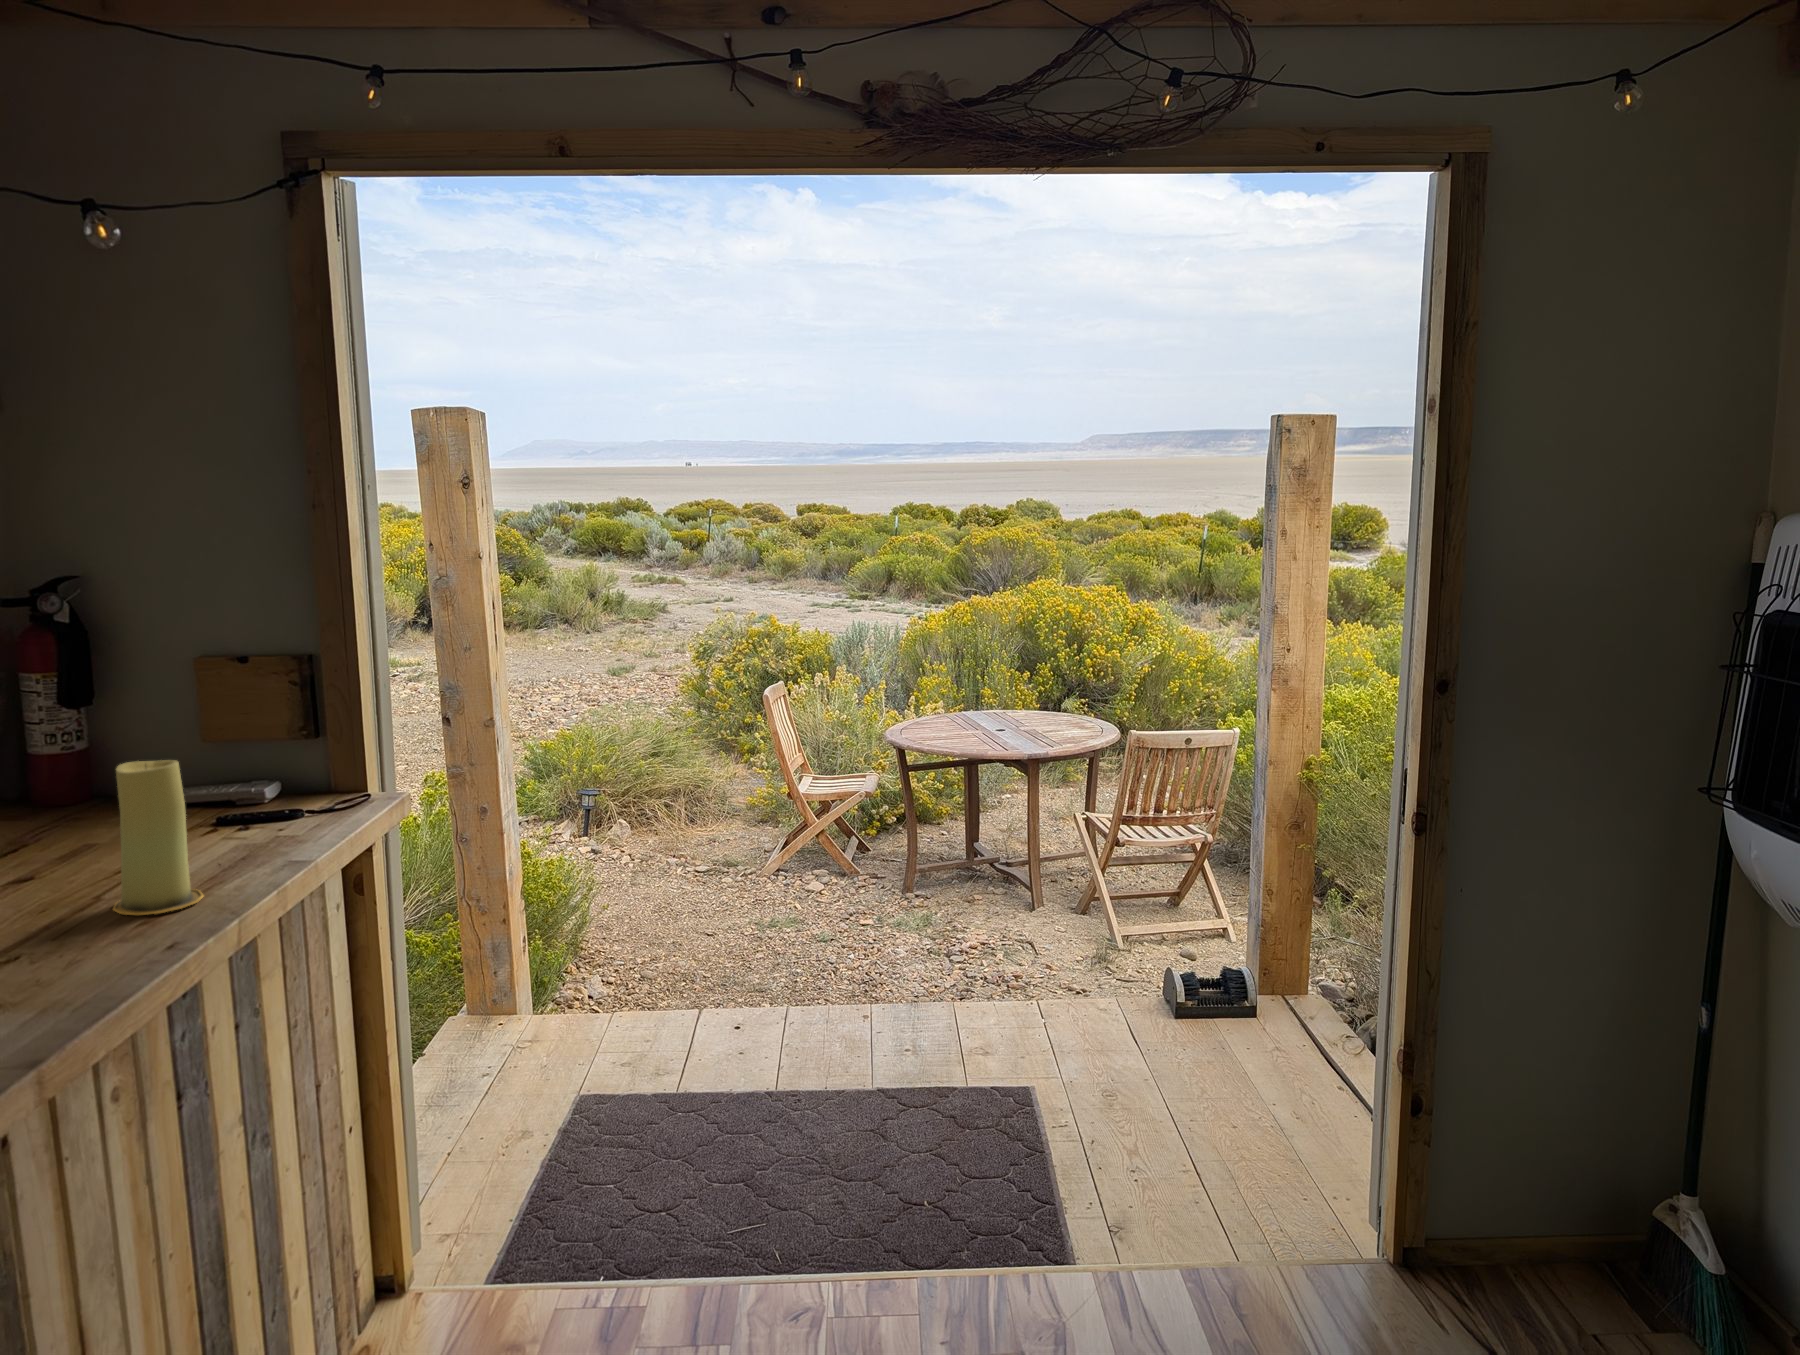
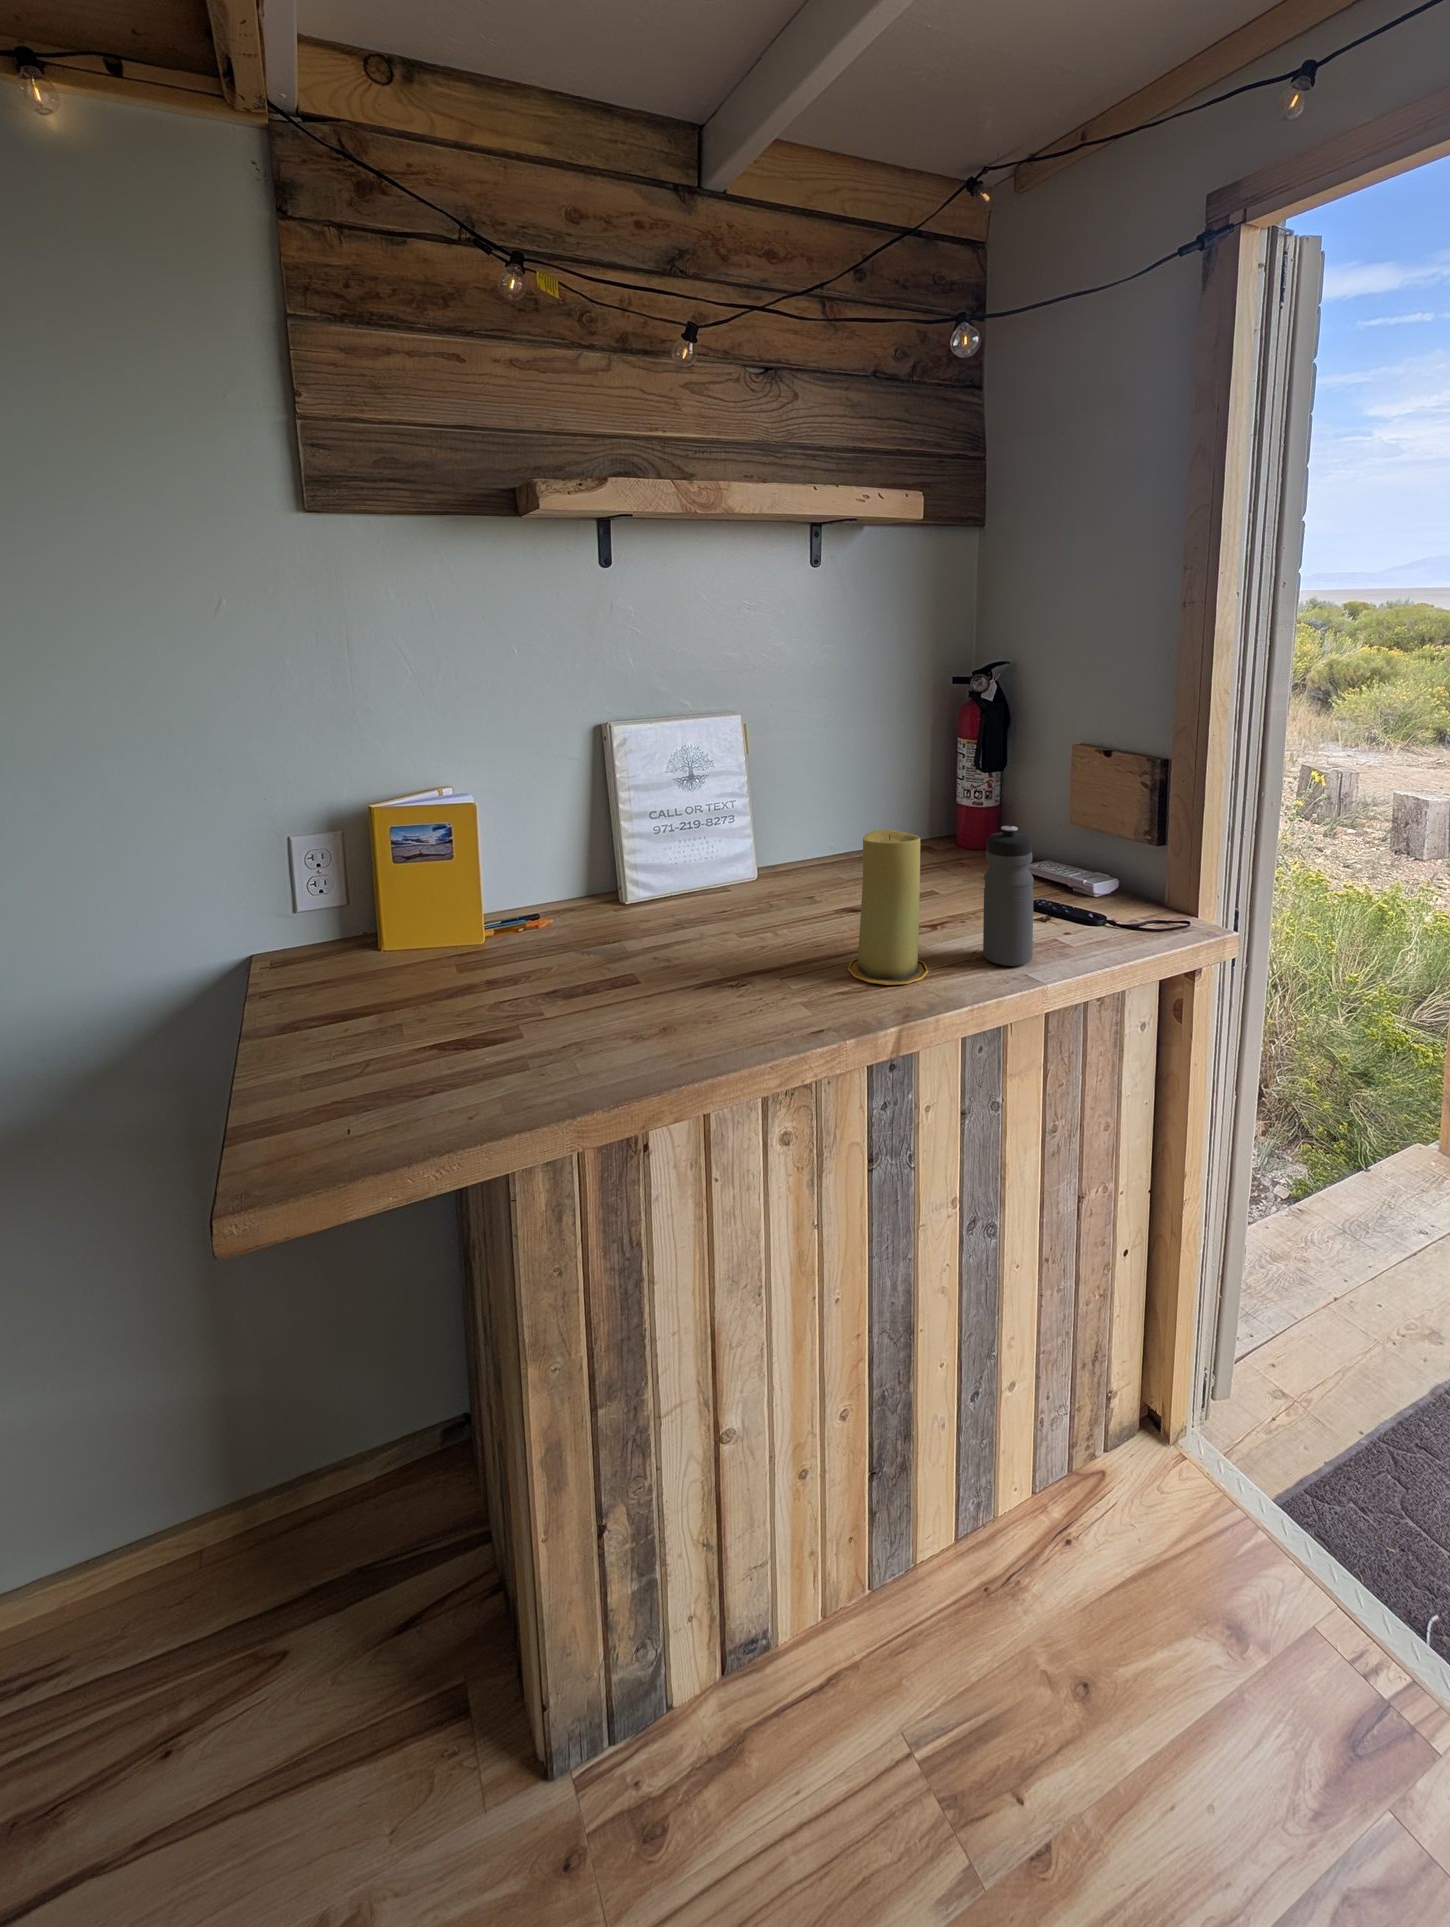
water bottle: none [218,736,277,870] -> present [983,826,1034,966]

